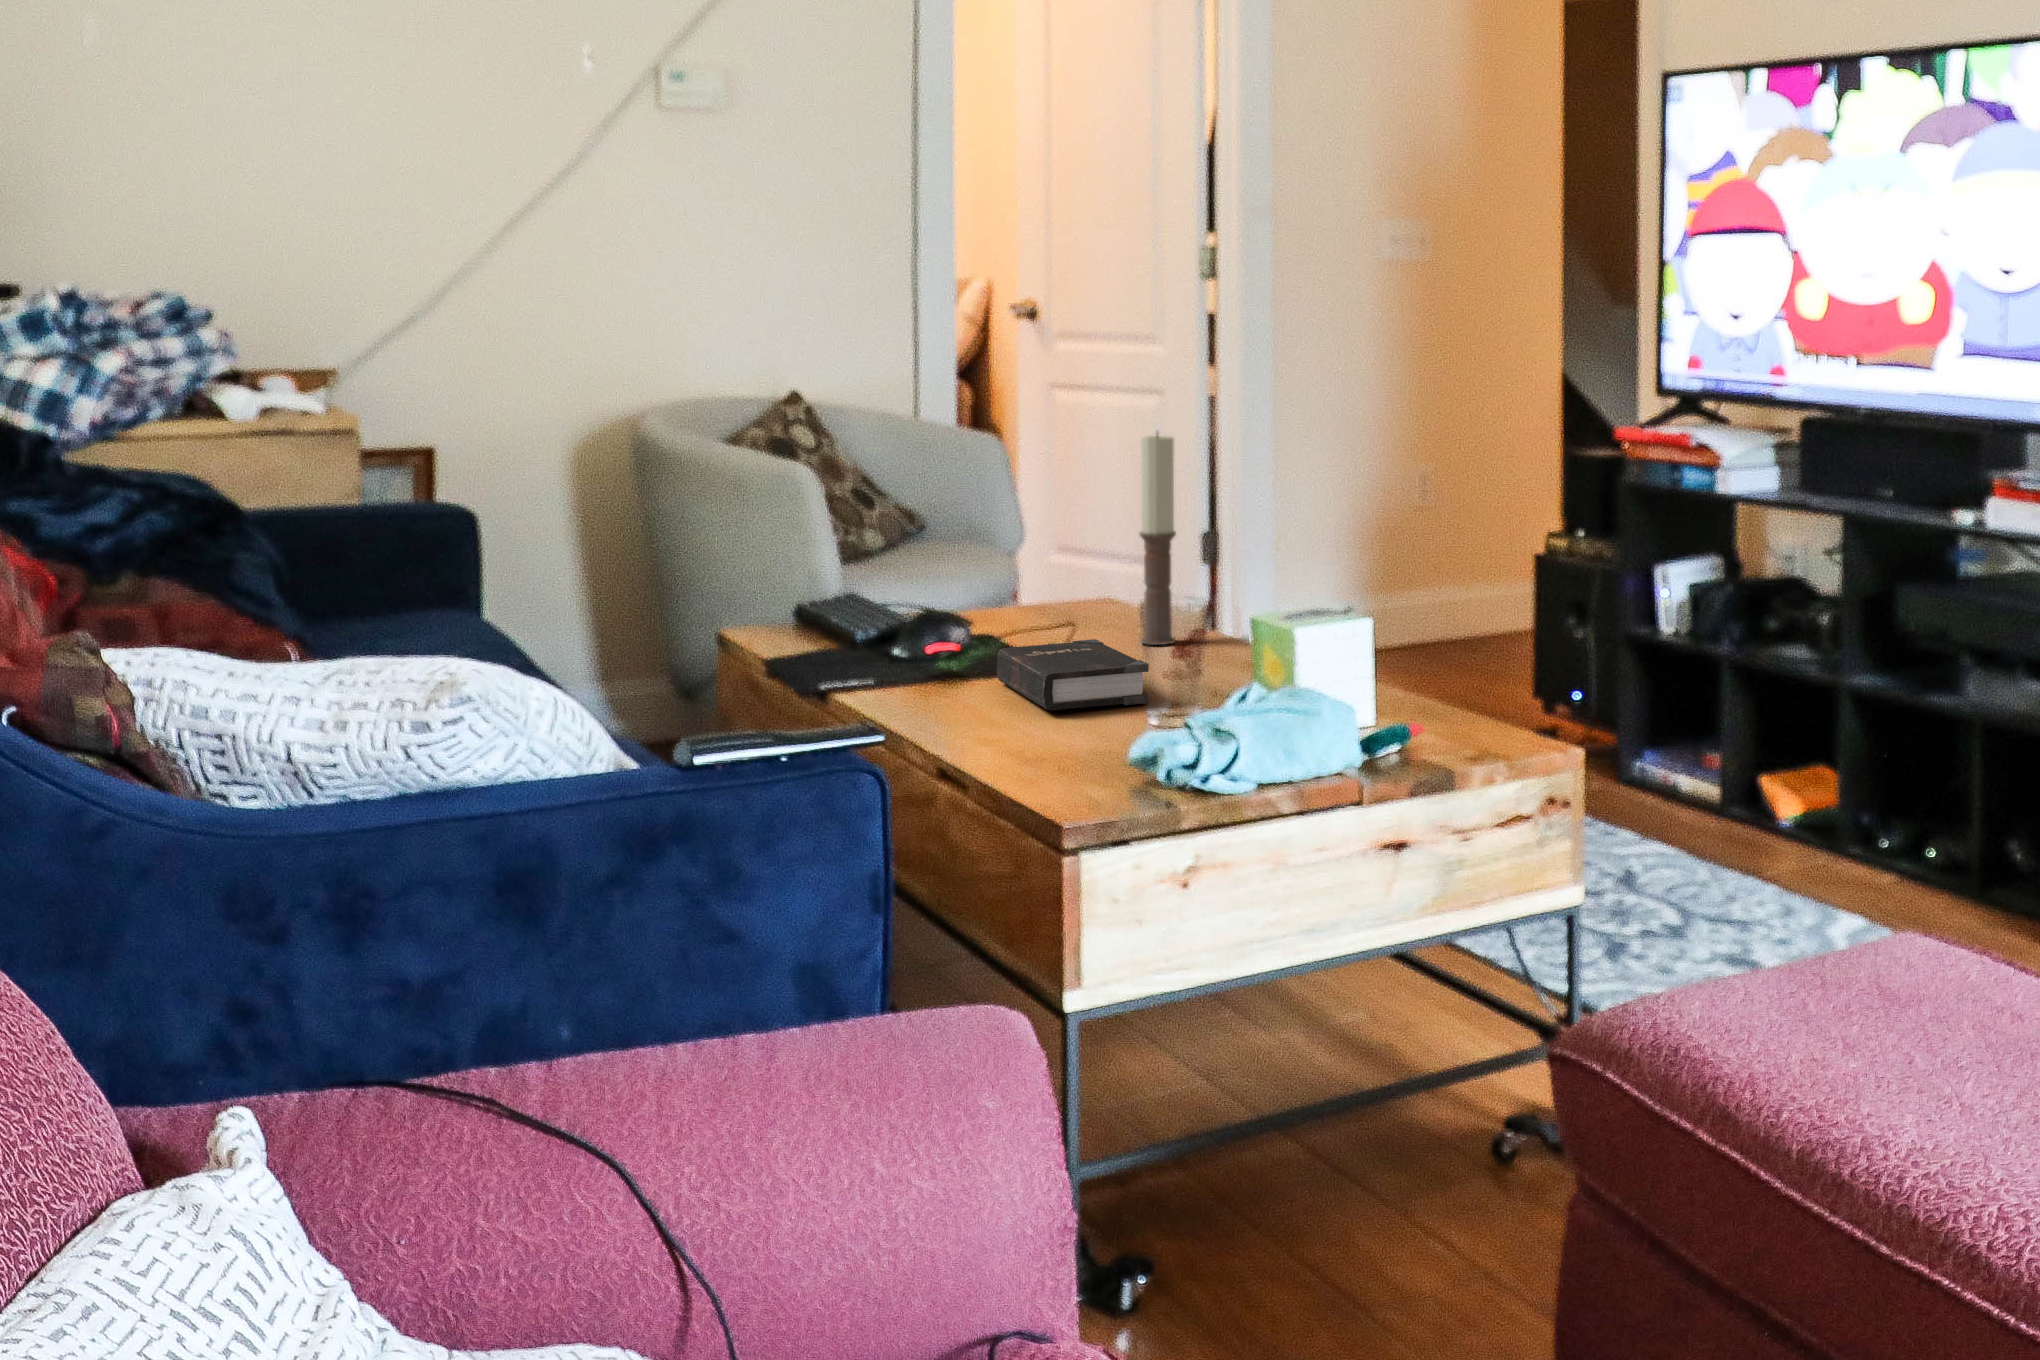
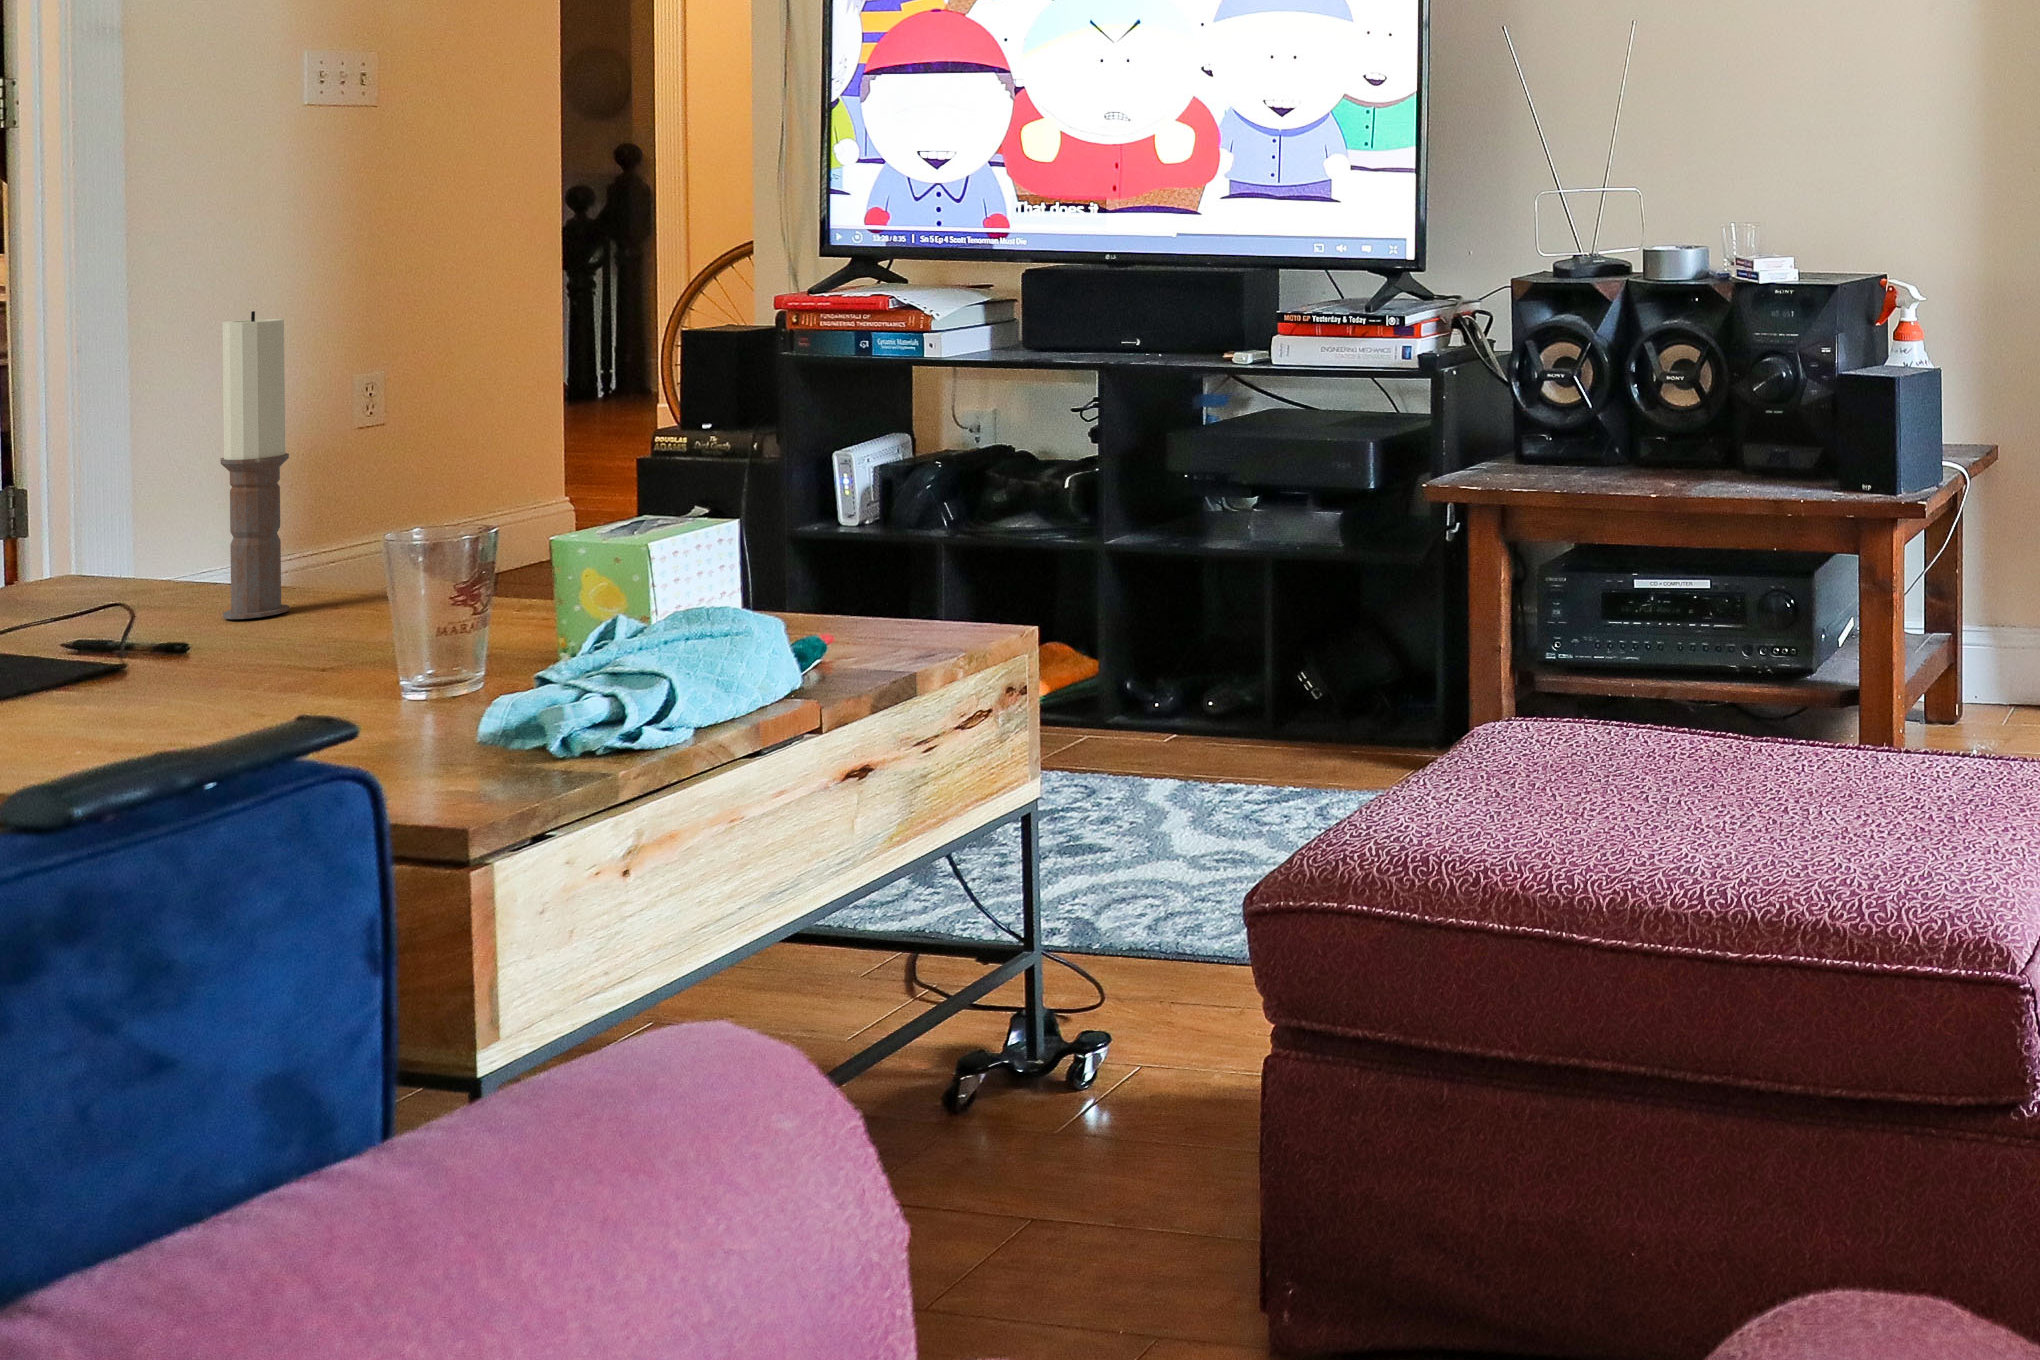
hardback book: present [997,639,1149,711] -> none [20,614,364,714]

